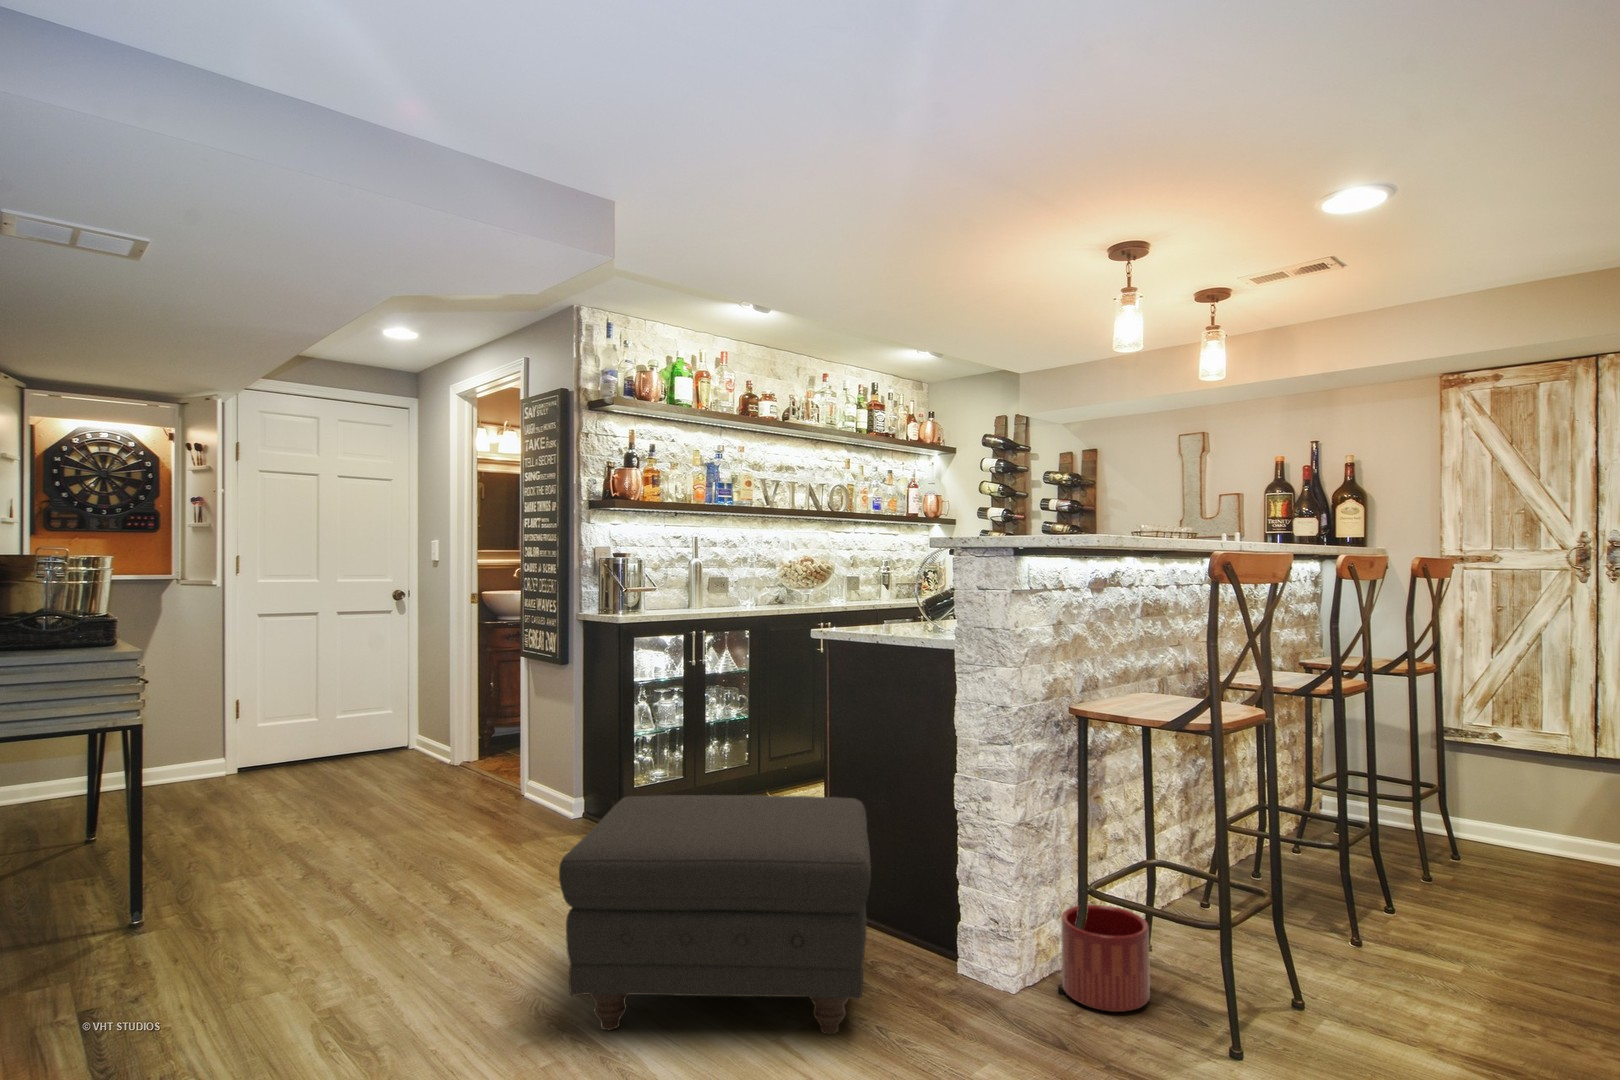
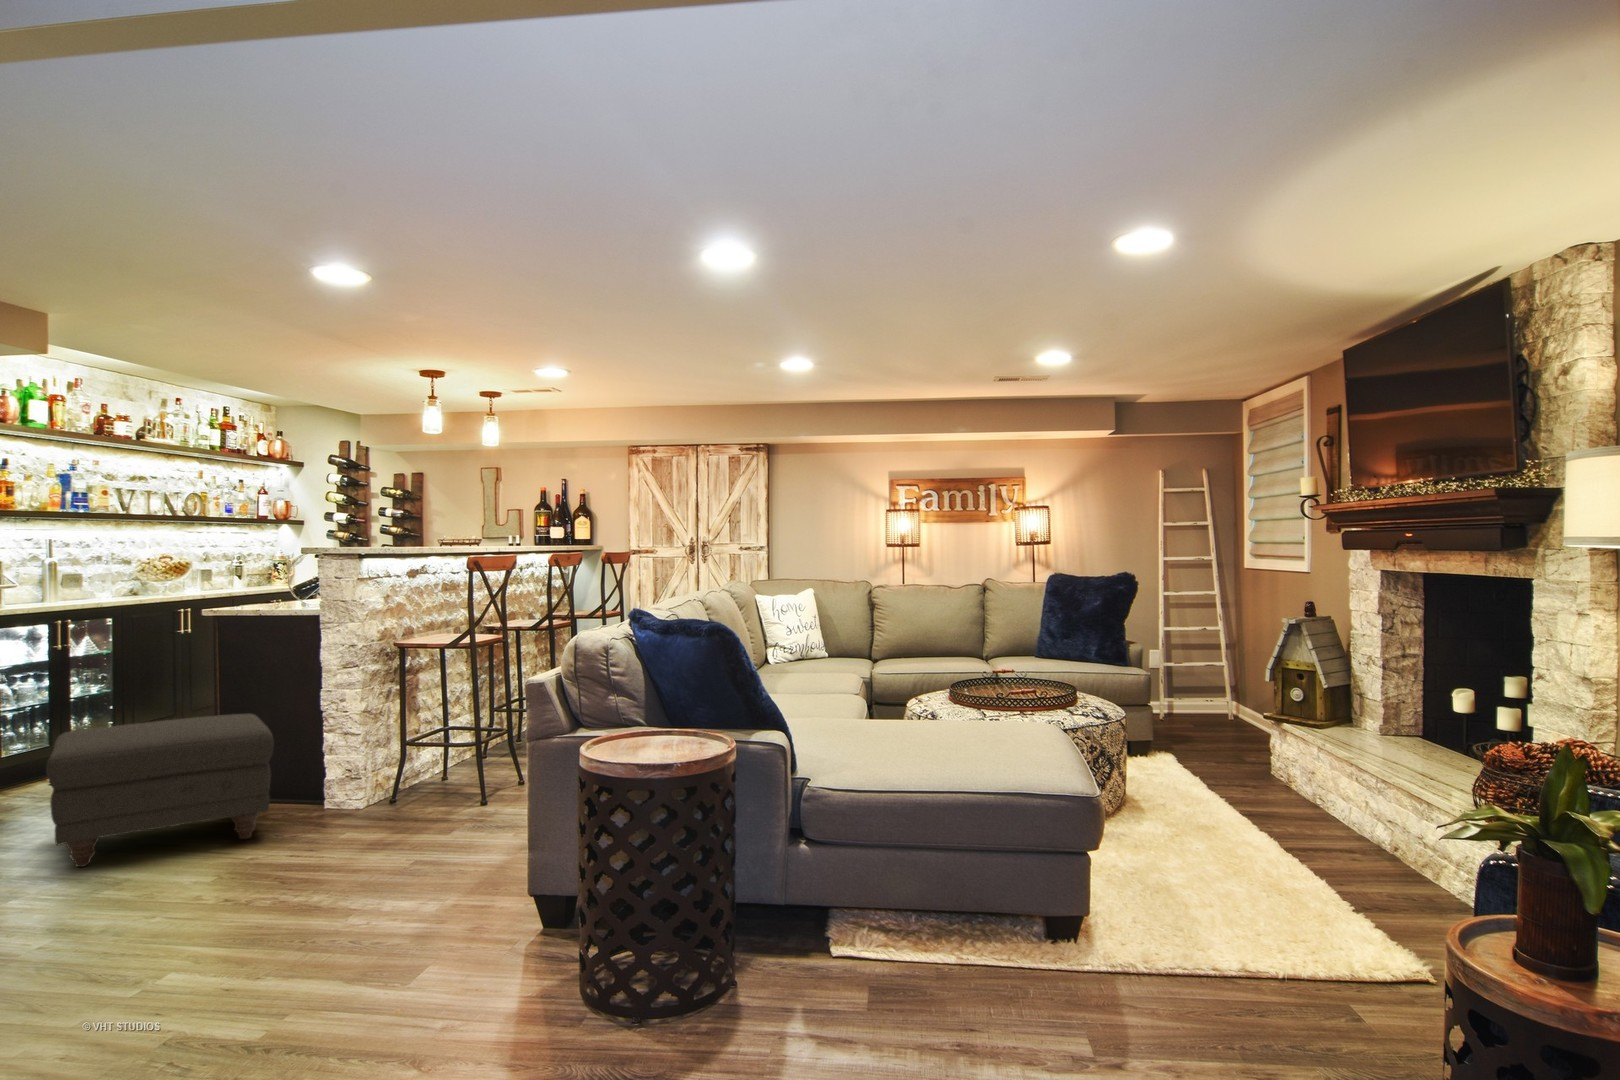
planter: present [1061,905,1150,1012] -> none [389,753,439,804]

